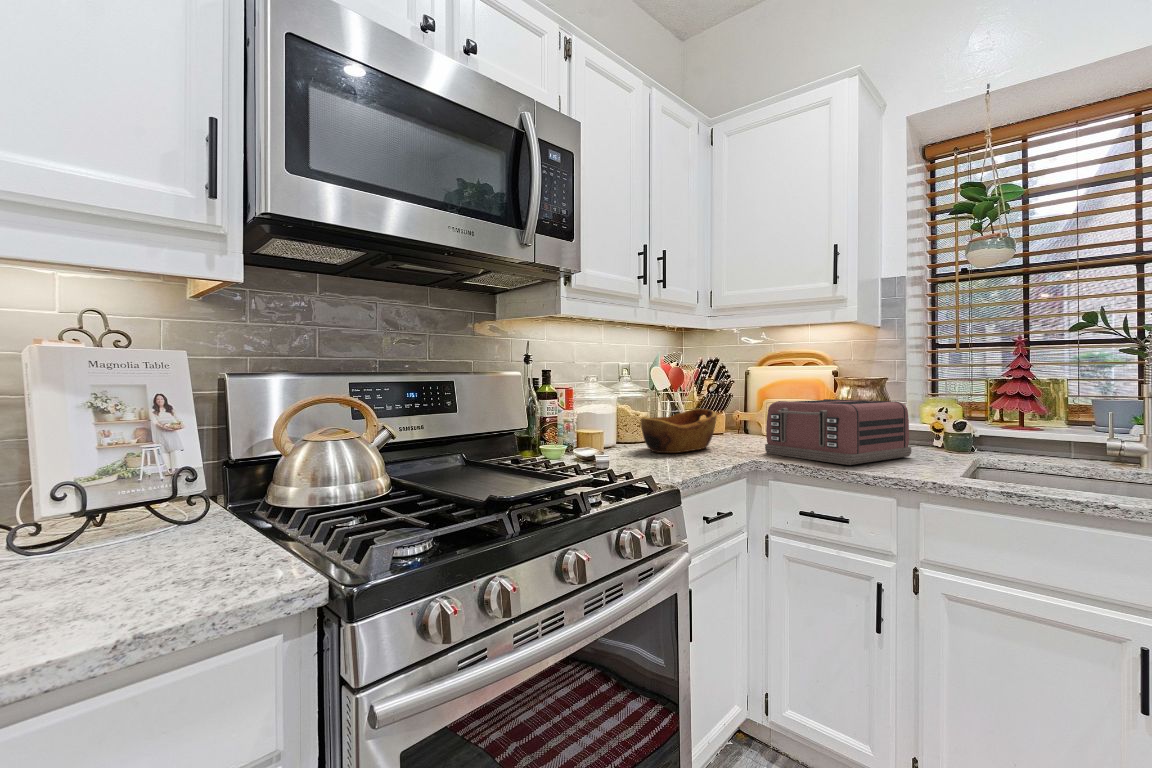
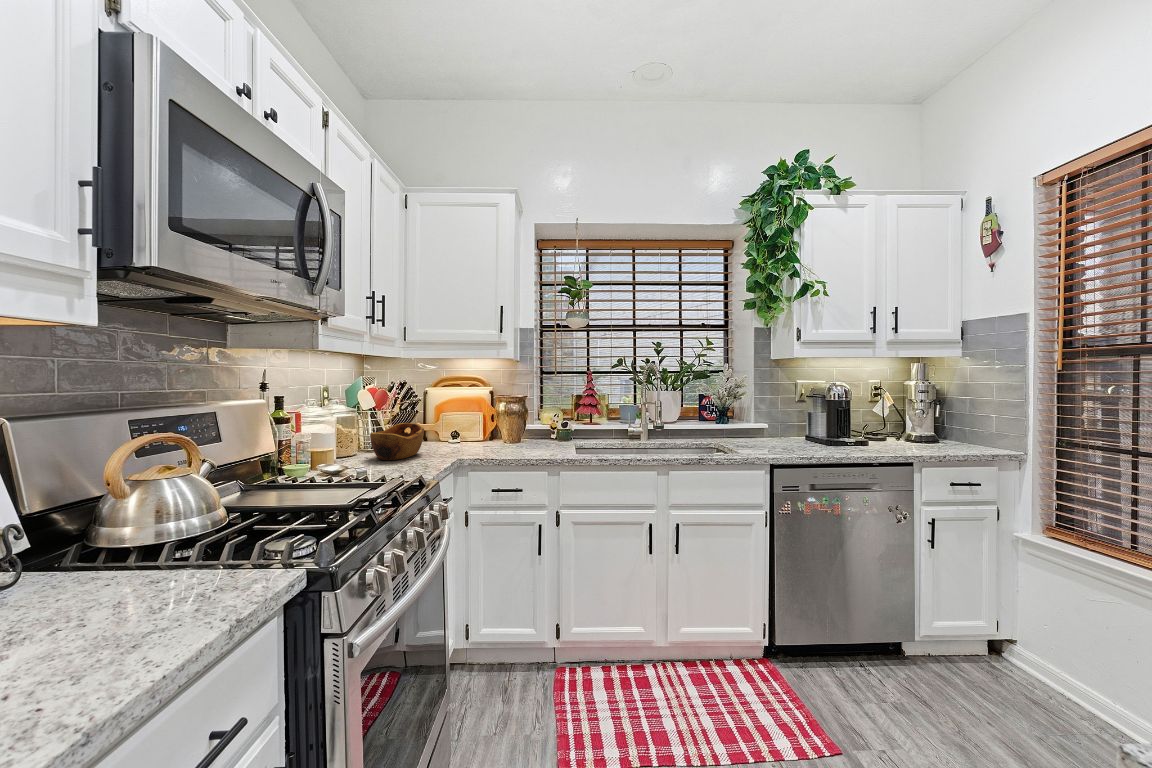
toaster: present [765,399,911,465] -> none [461,412,546,454]

